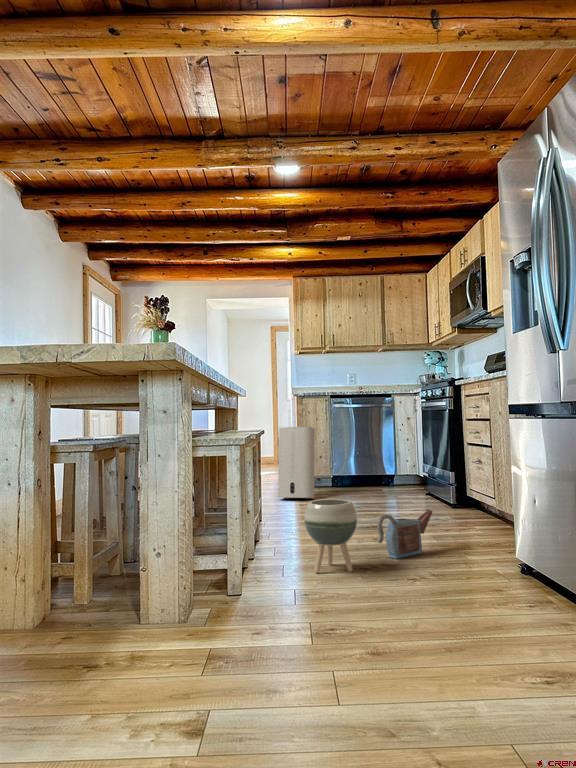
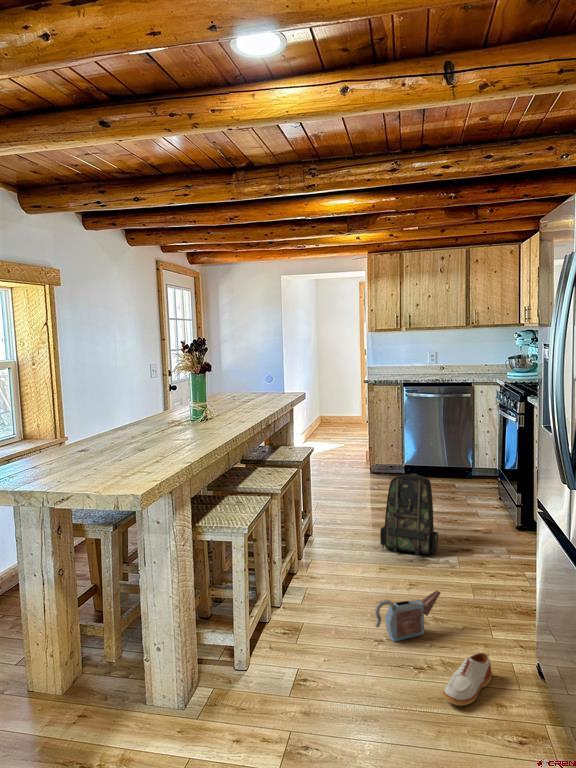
air purifier: present [278,427,315,500] -> none [338,428,376,500]
backpack: none [342,442,398,520] -> present [380,474,438,555]
planter: present [304,499,357,573] -> none [299,583,349,660]
shoe: none [468,541,505,578] -> present [443,653,492,705]

